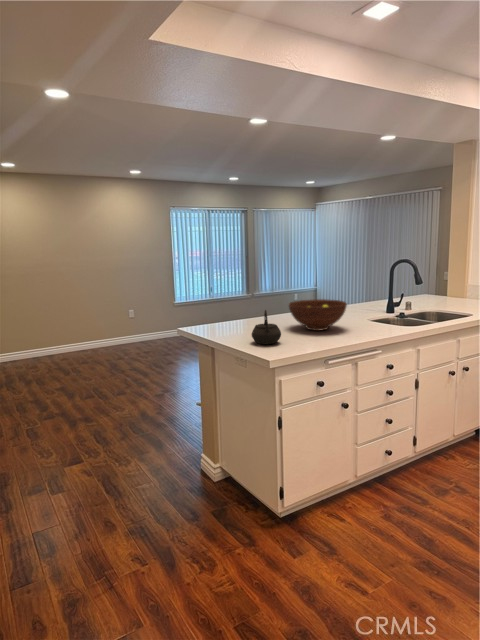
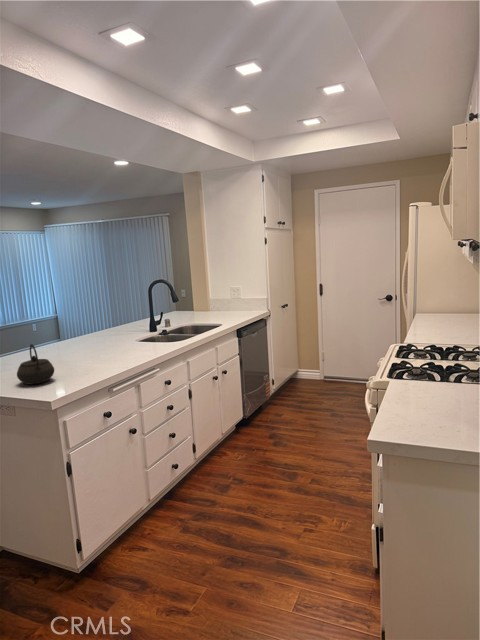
fruit bowl: present [289,299,347,331] -> none [53,325,118,360]

